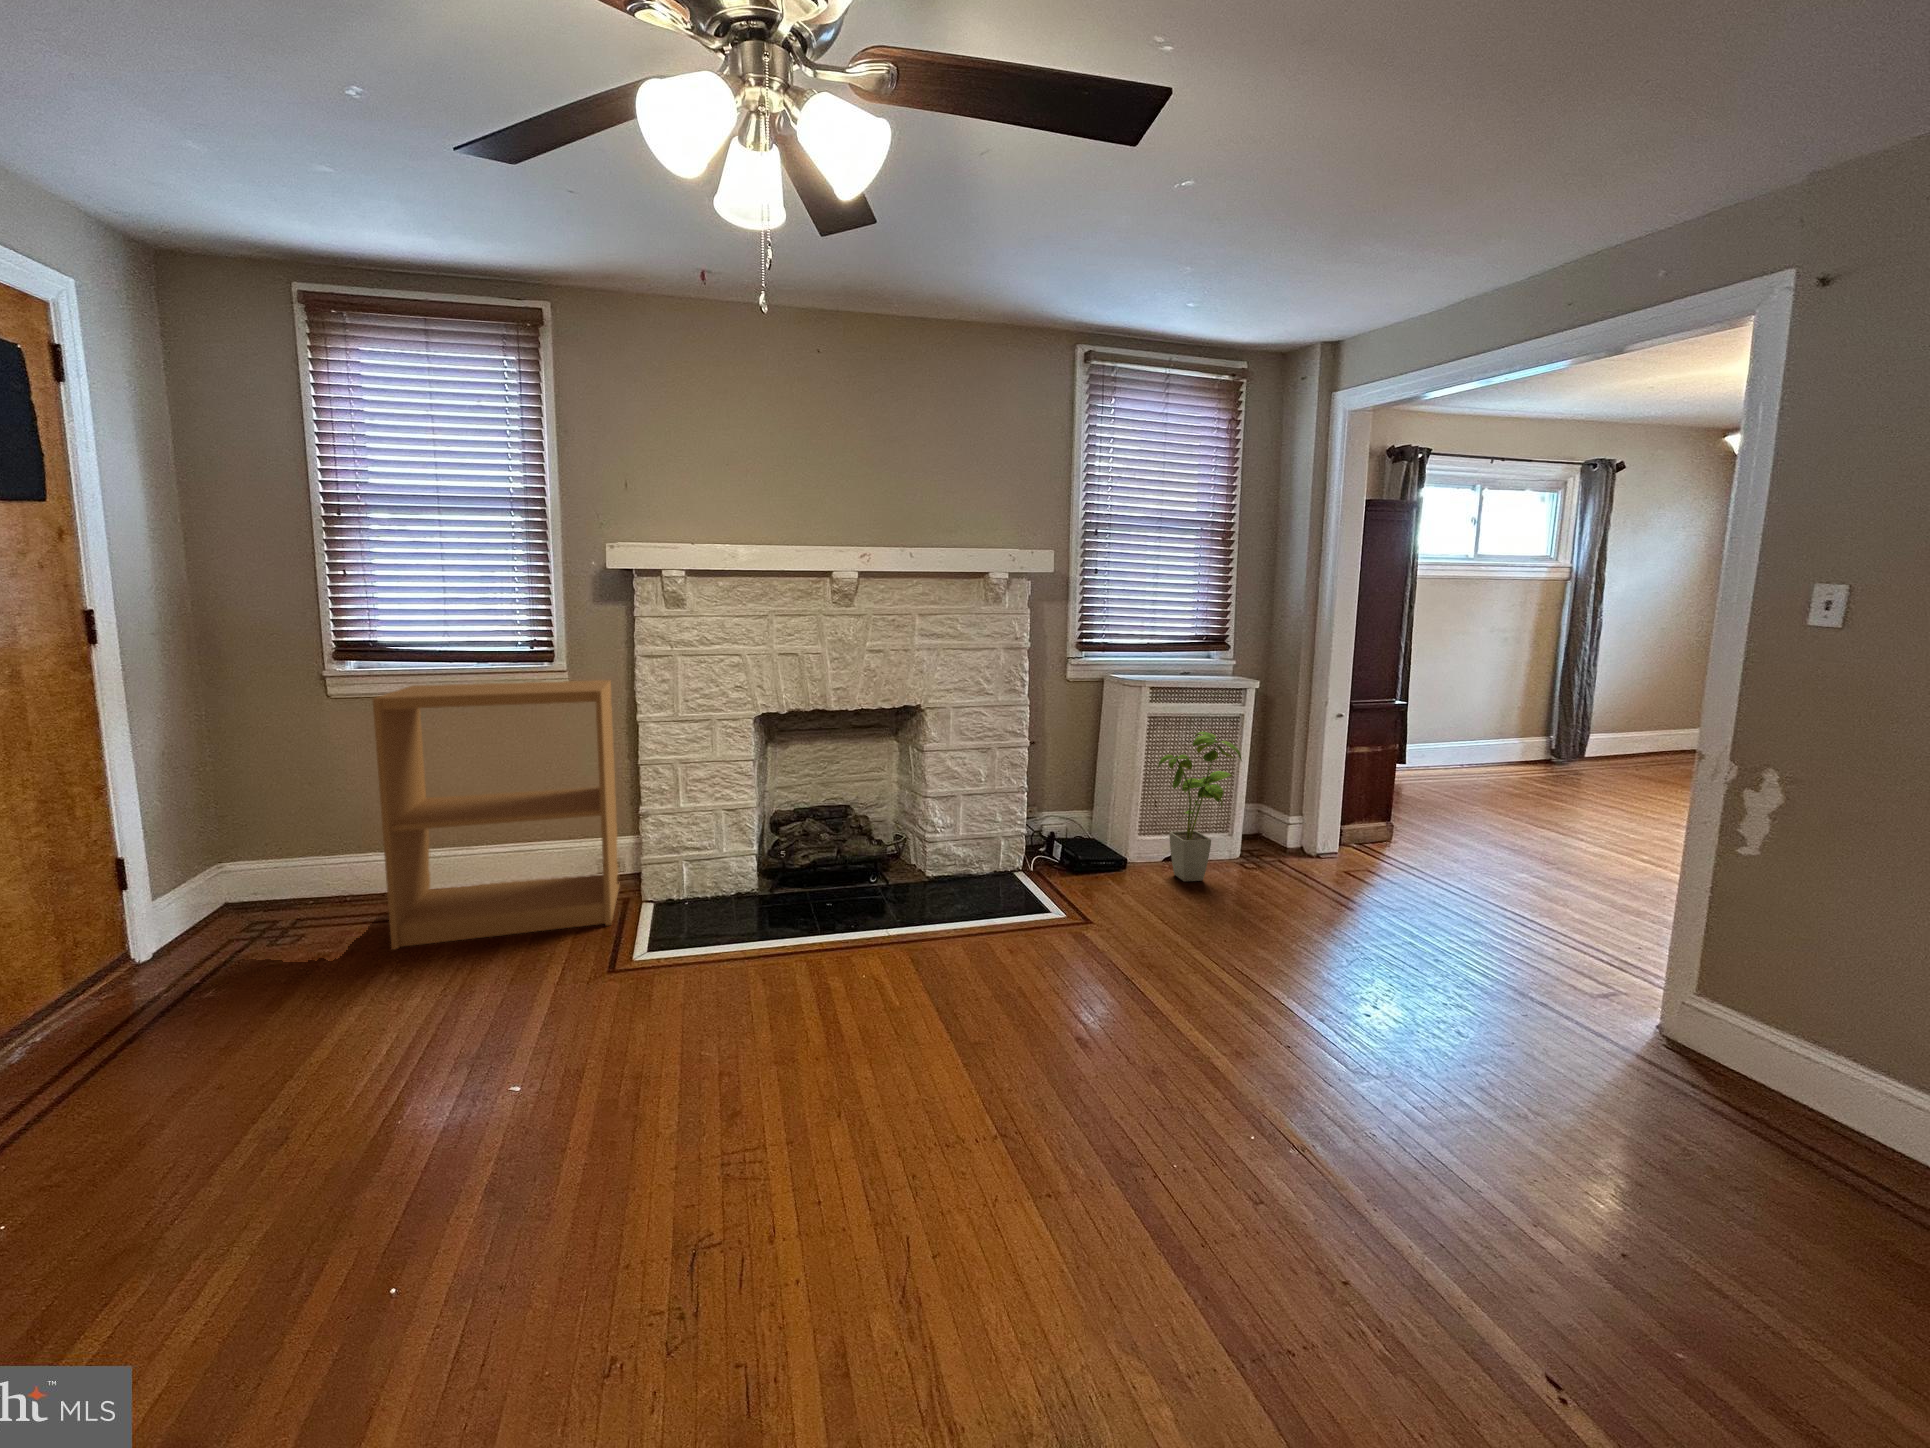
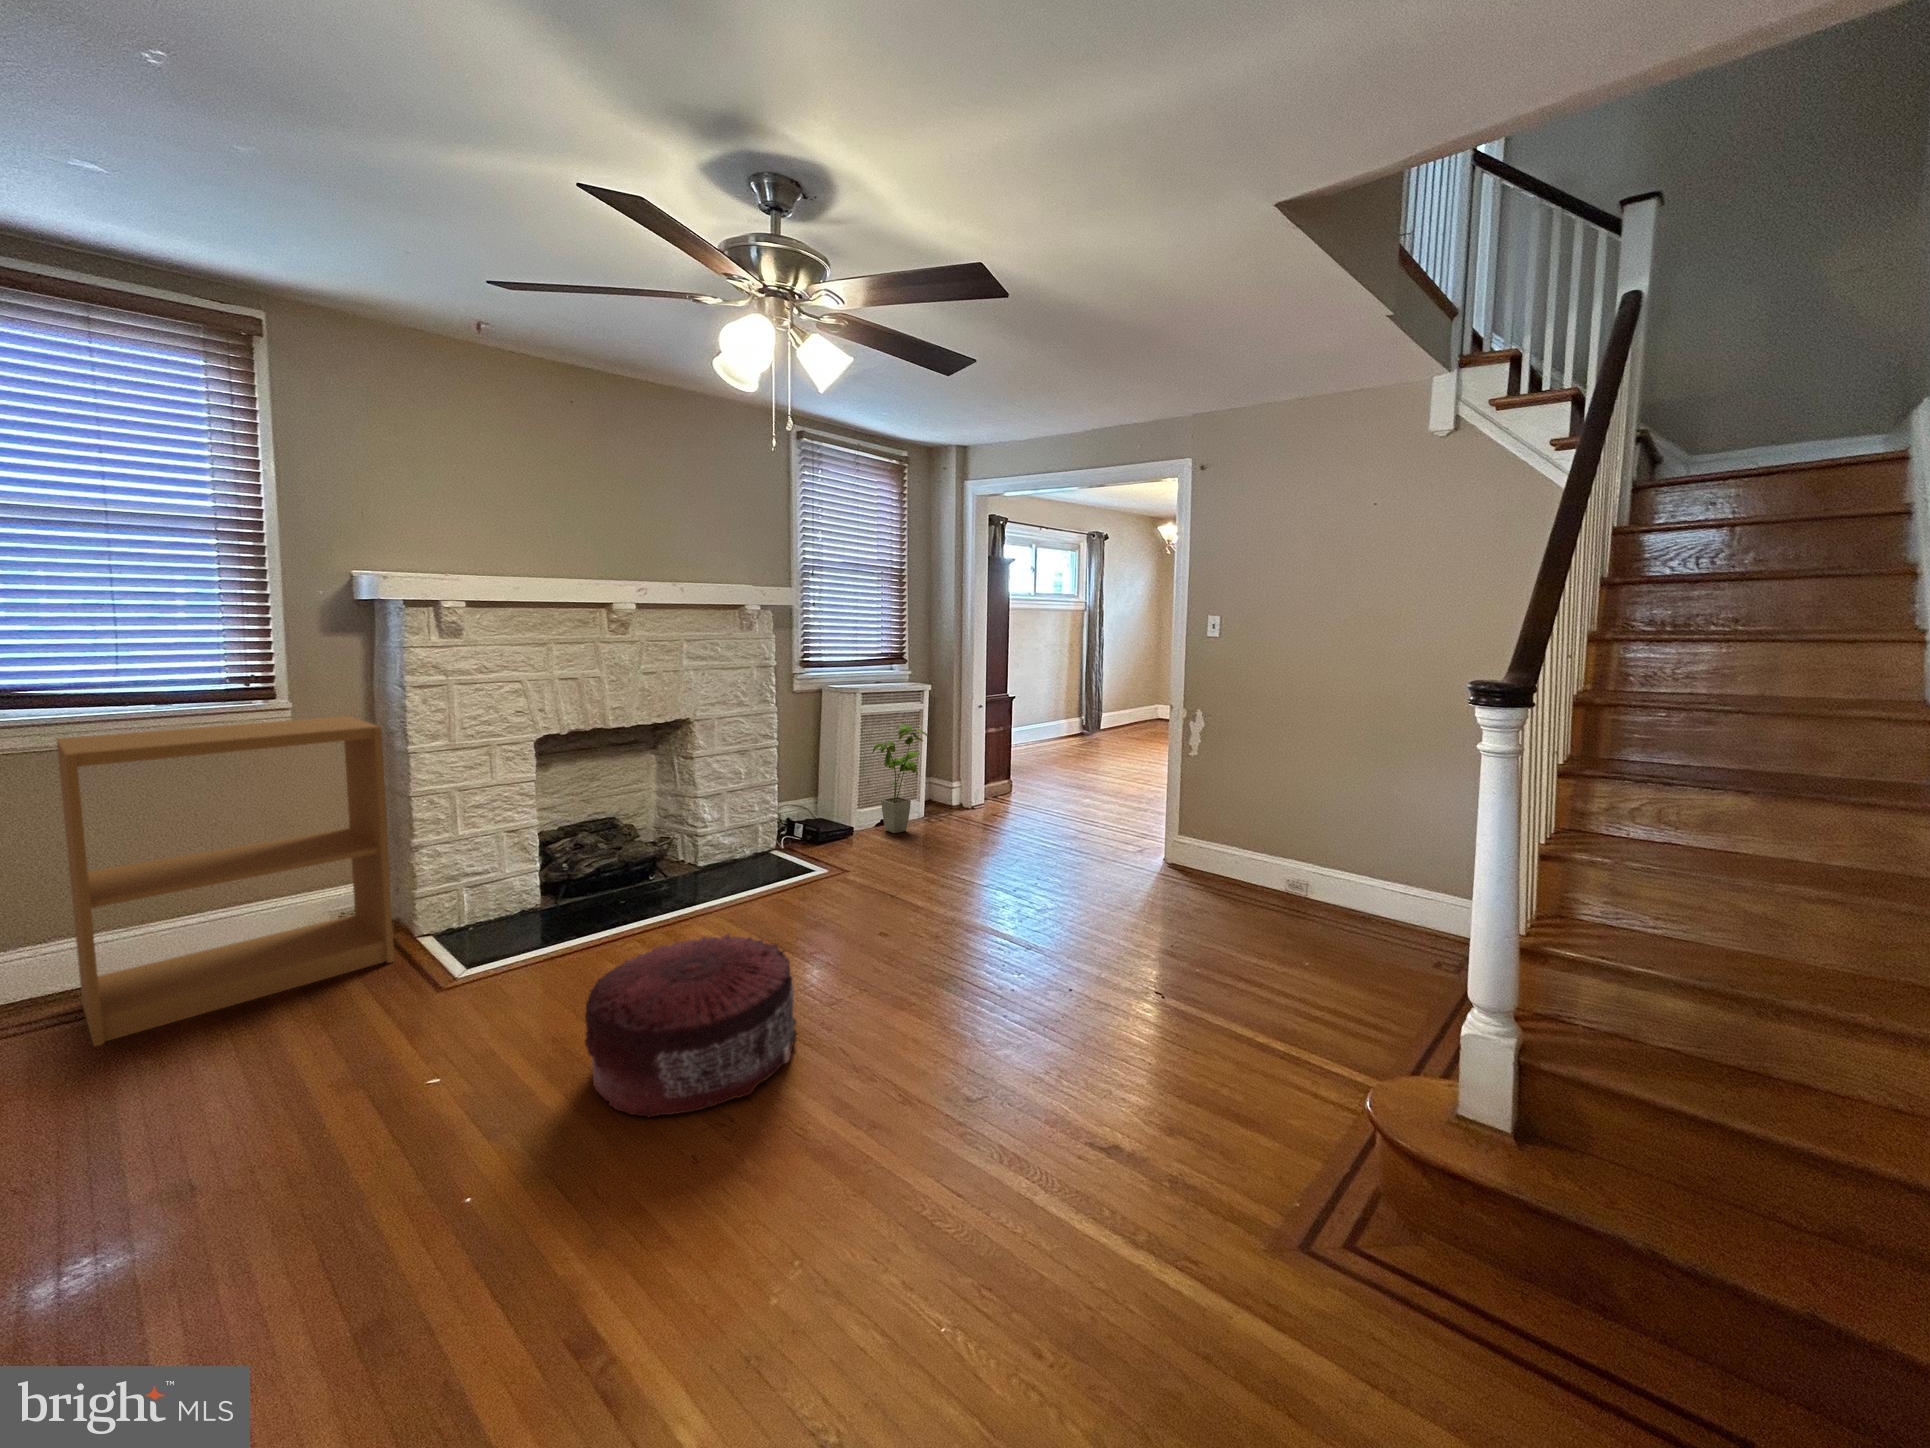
pouf: none [575,1003,876,1316] -> present [585,934,797,1117]

